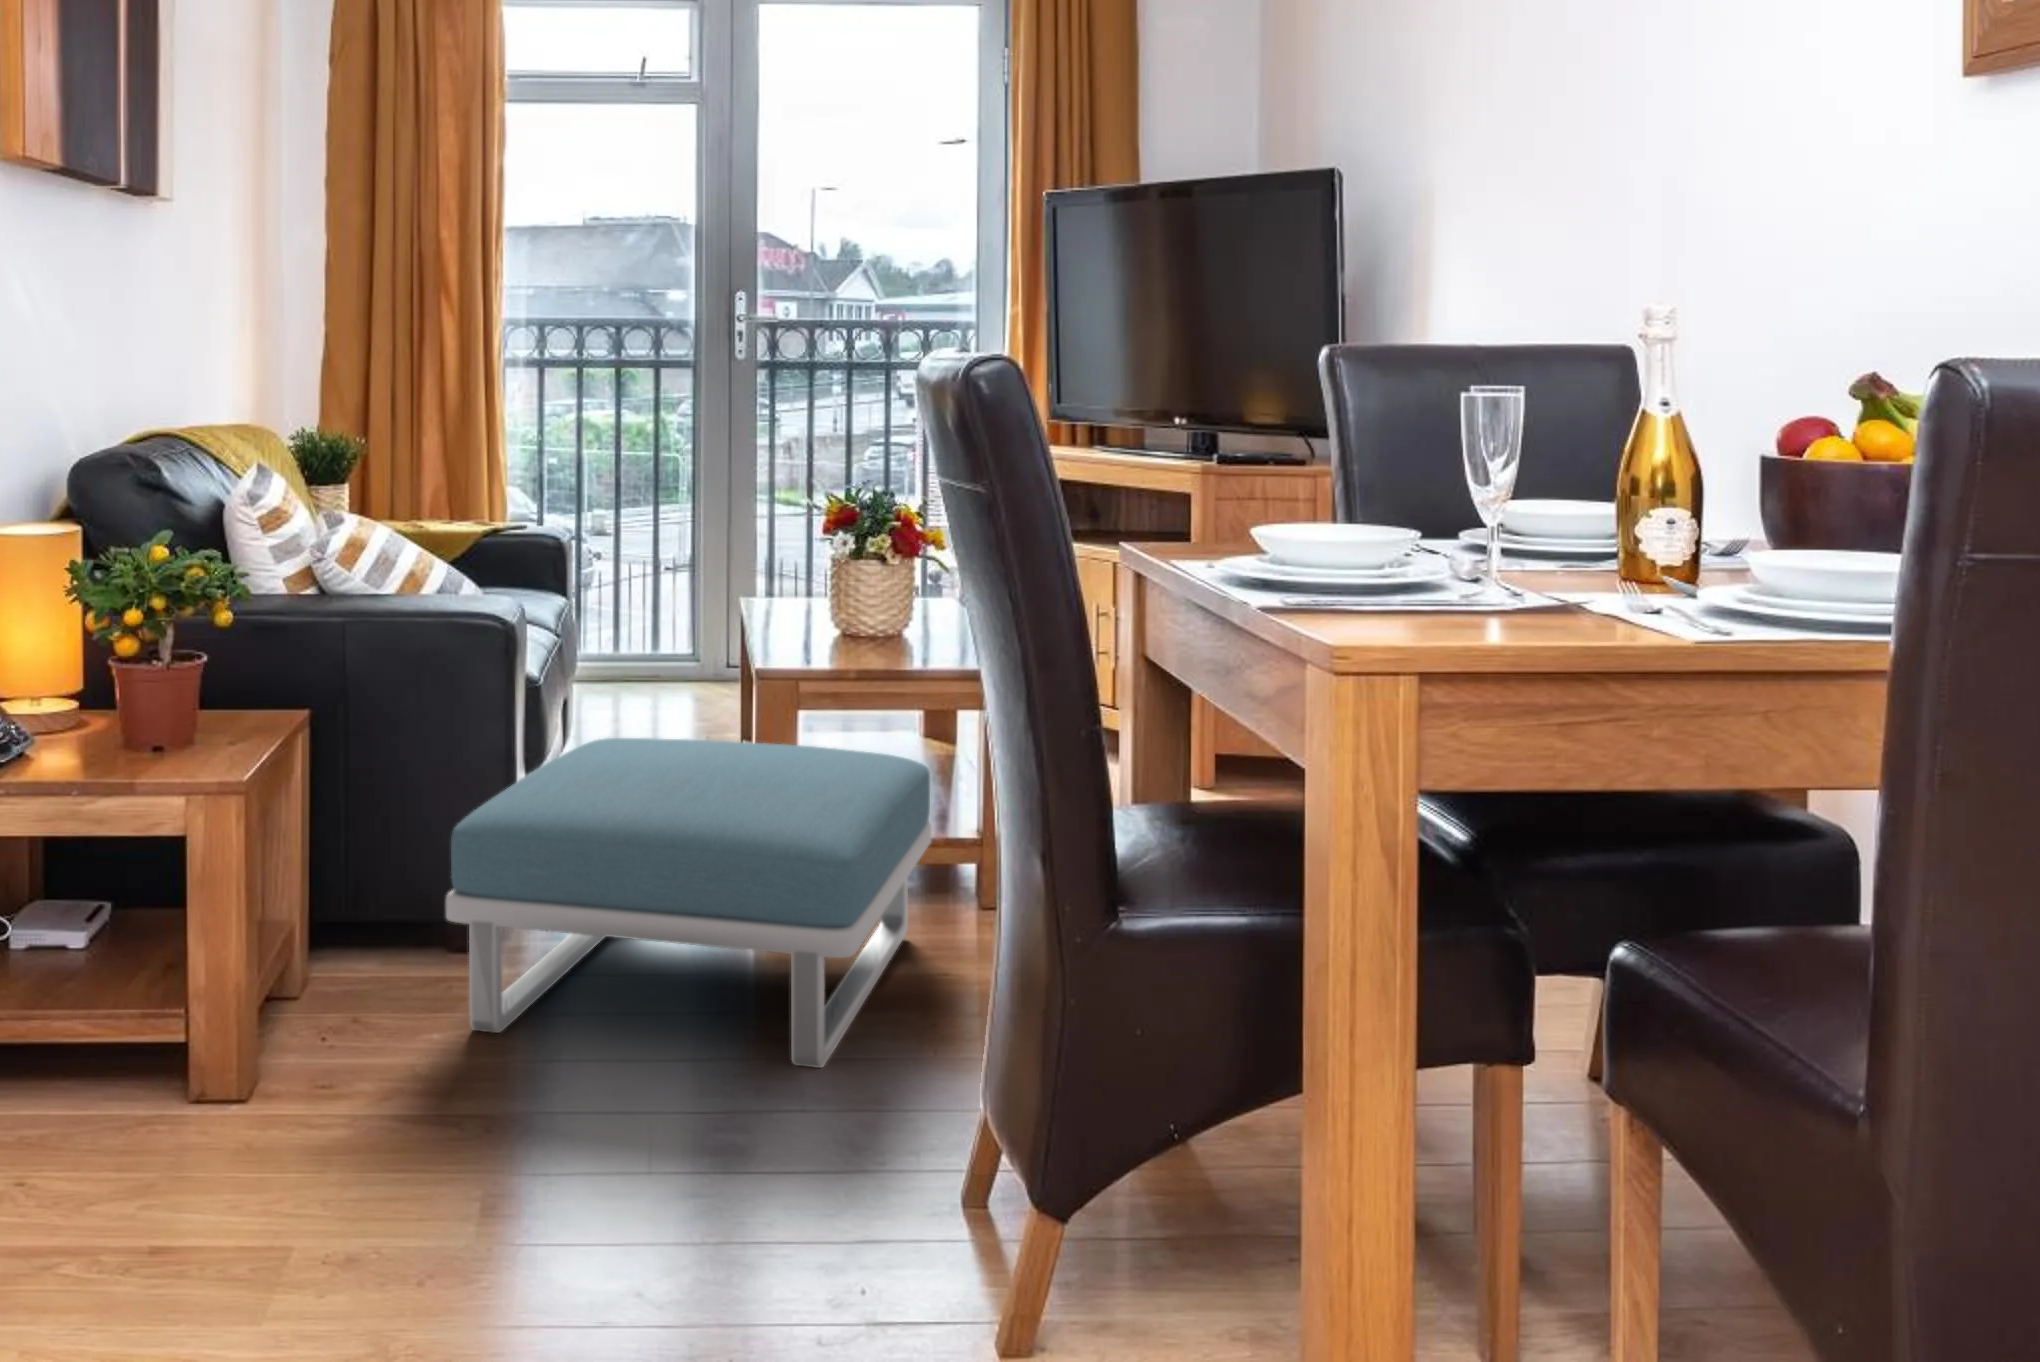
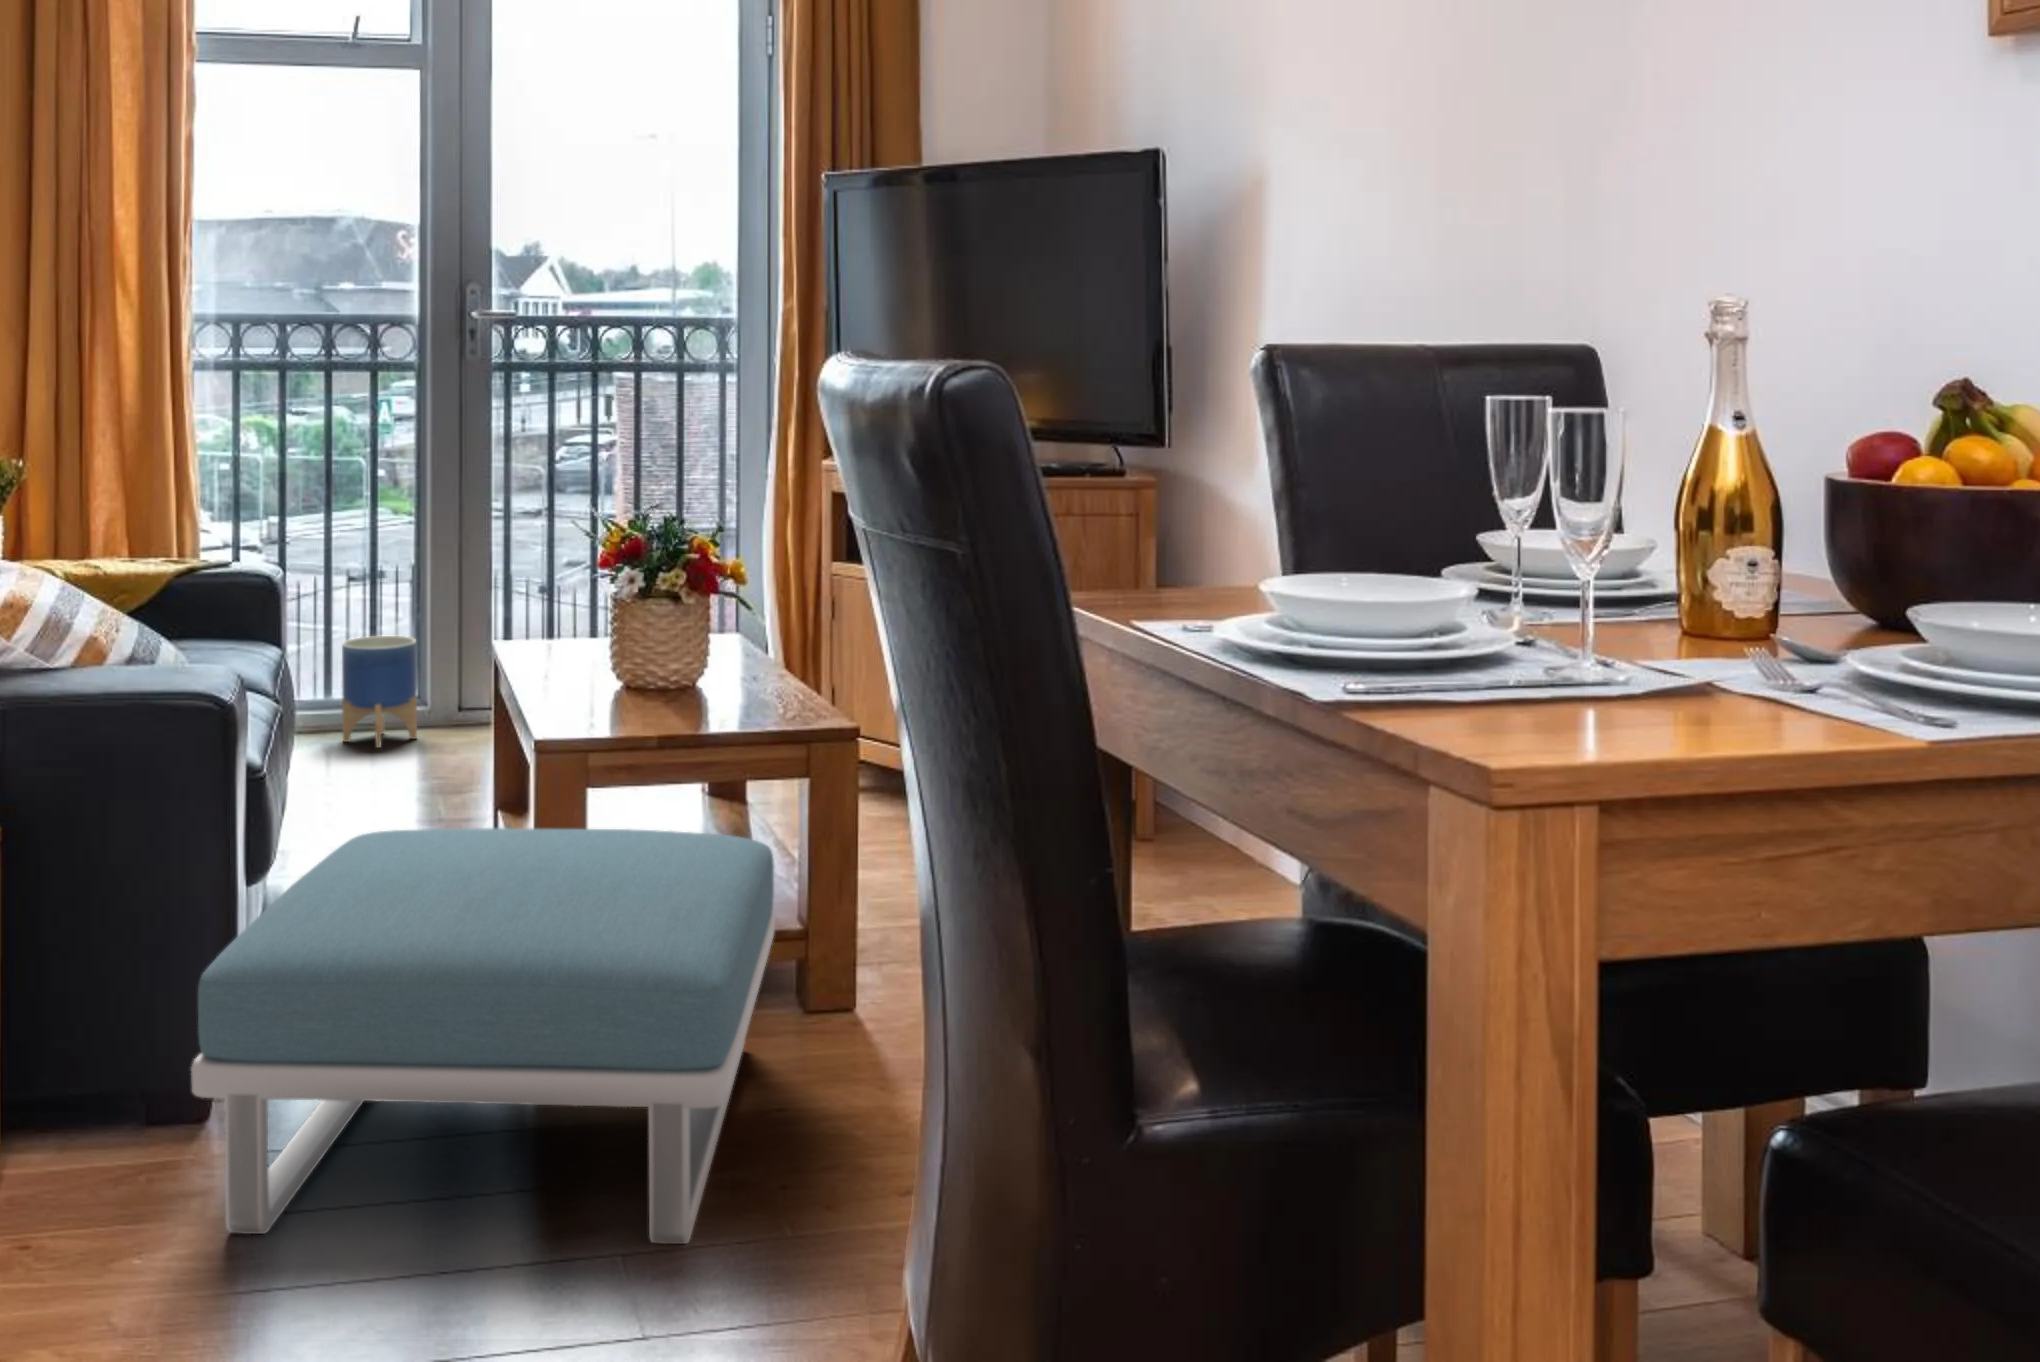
planter: none [626,599,690,696] -> present [342,636,417,748]

